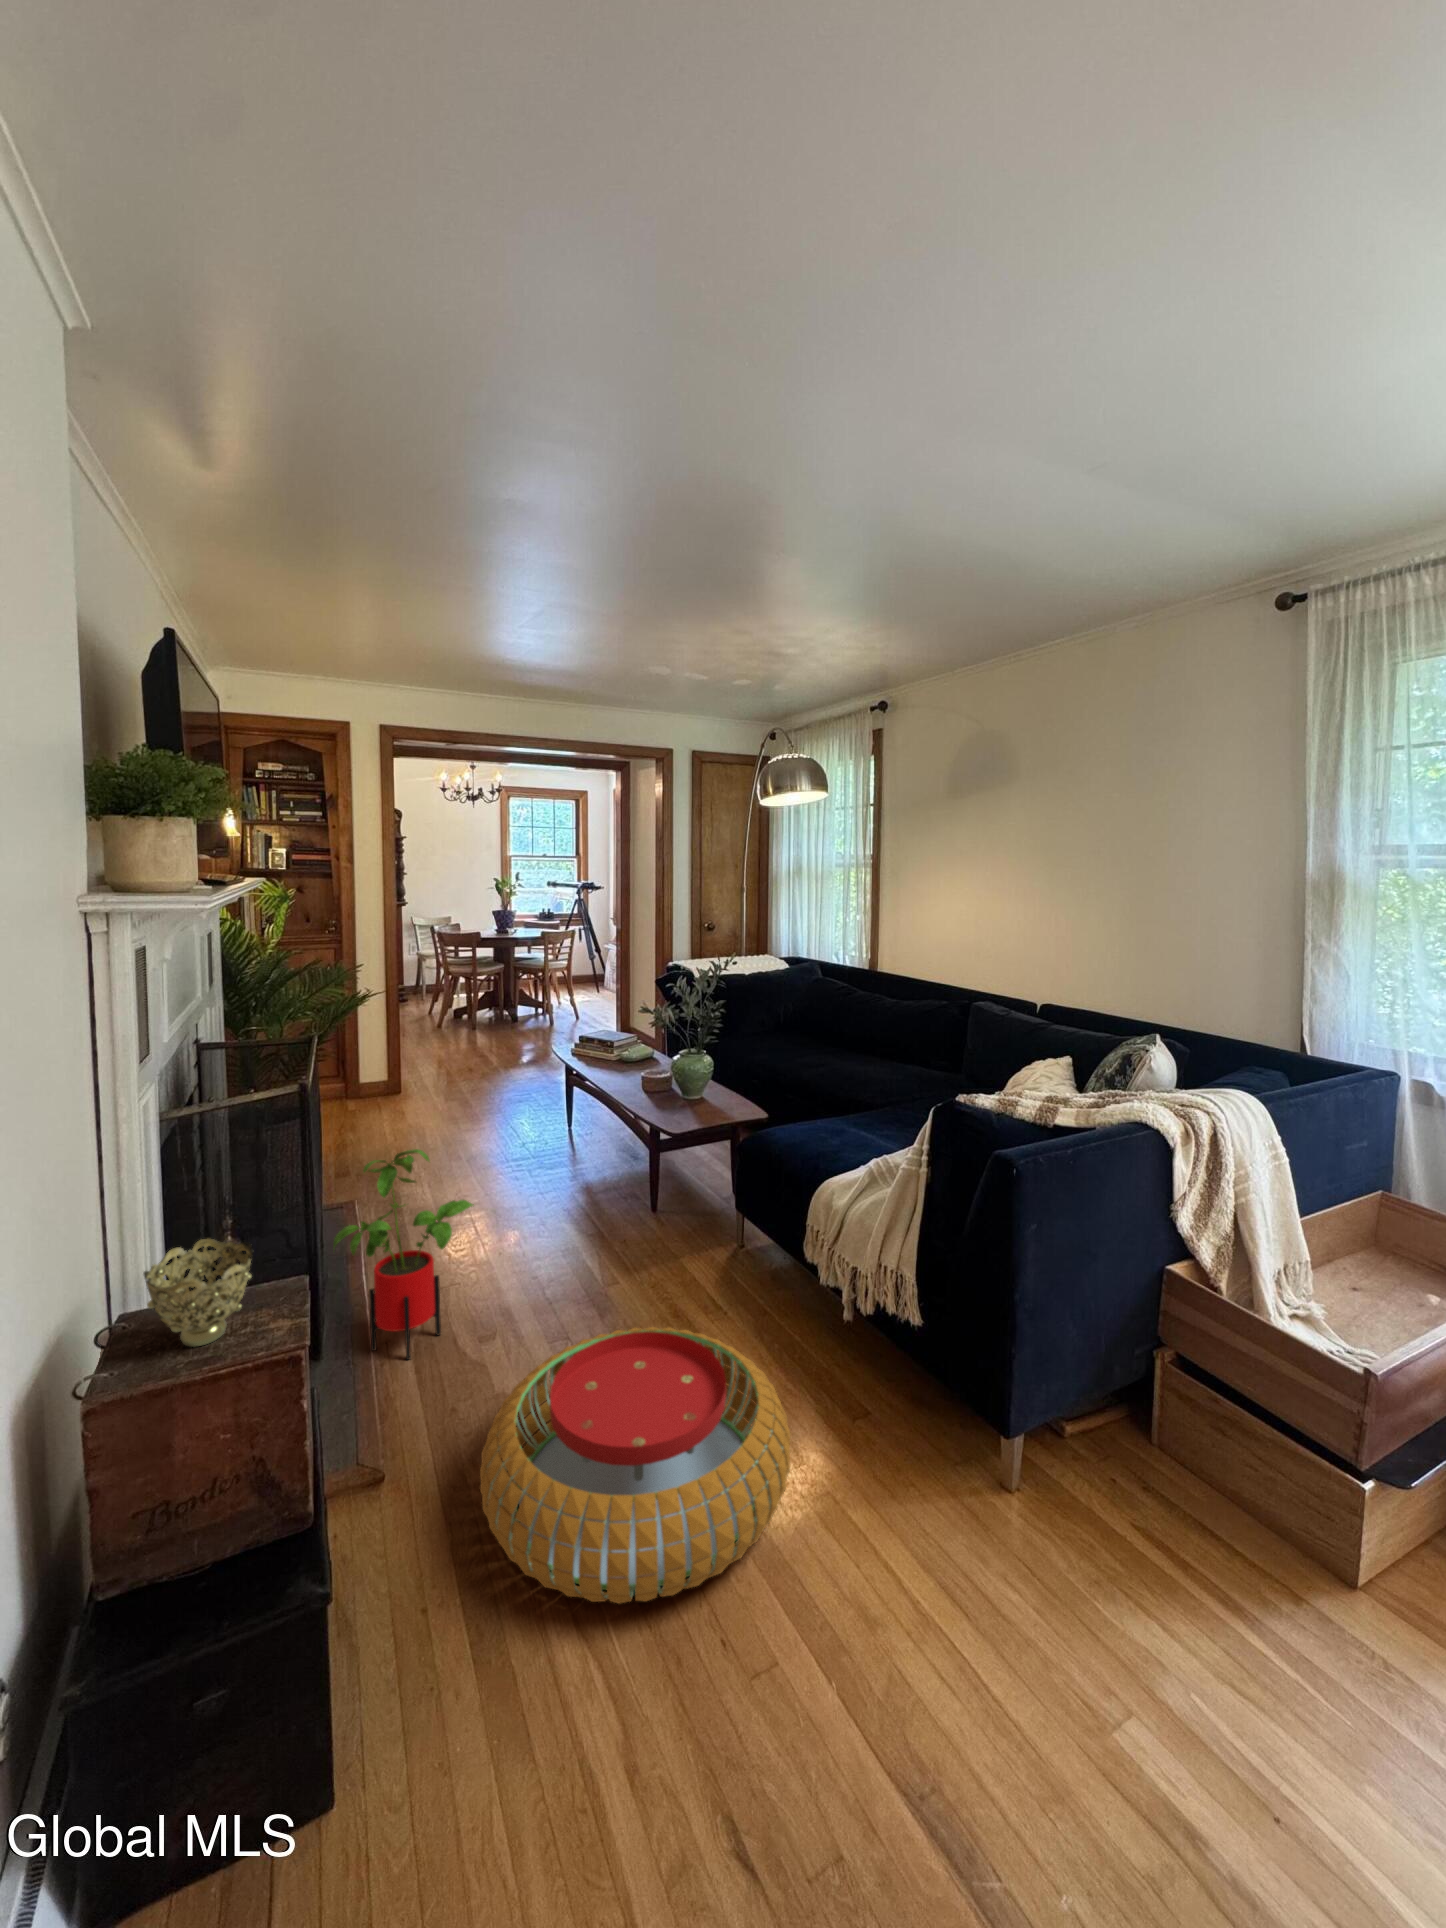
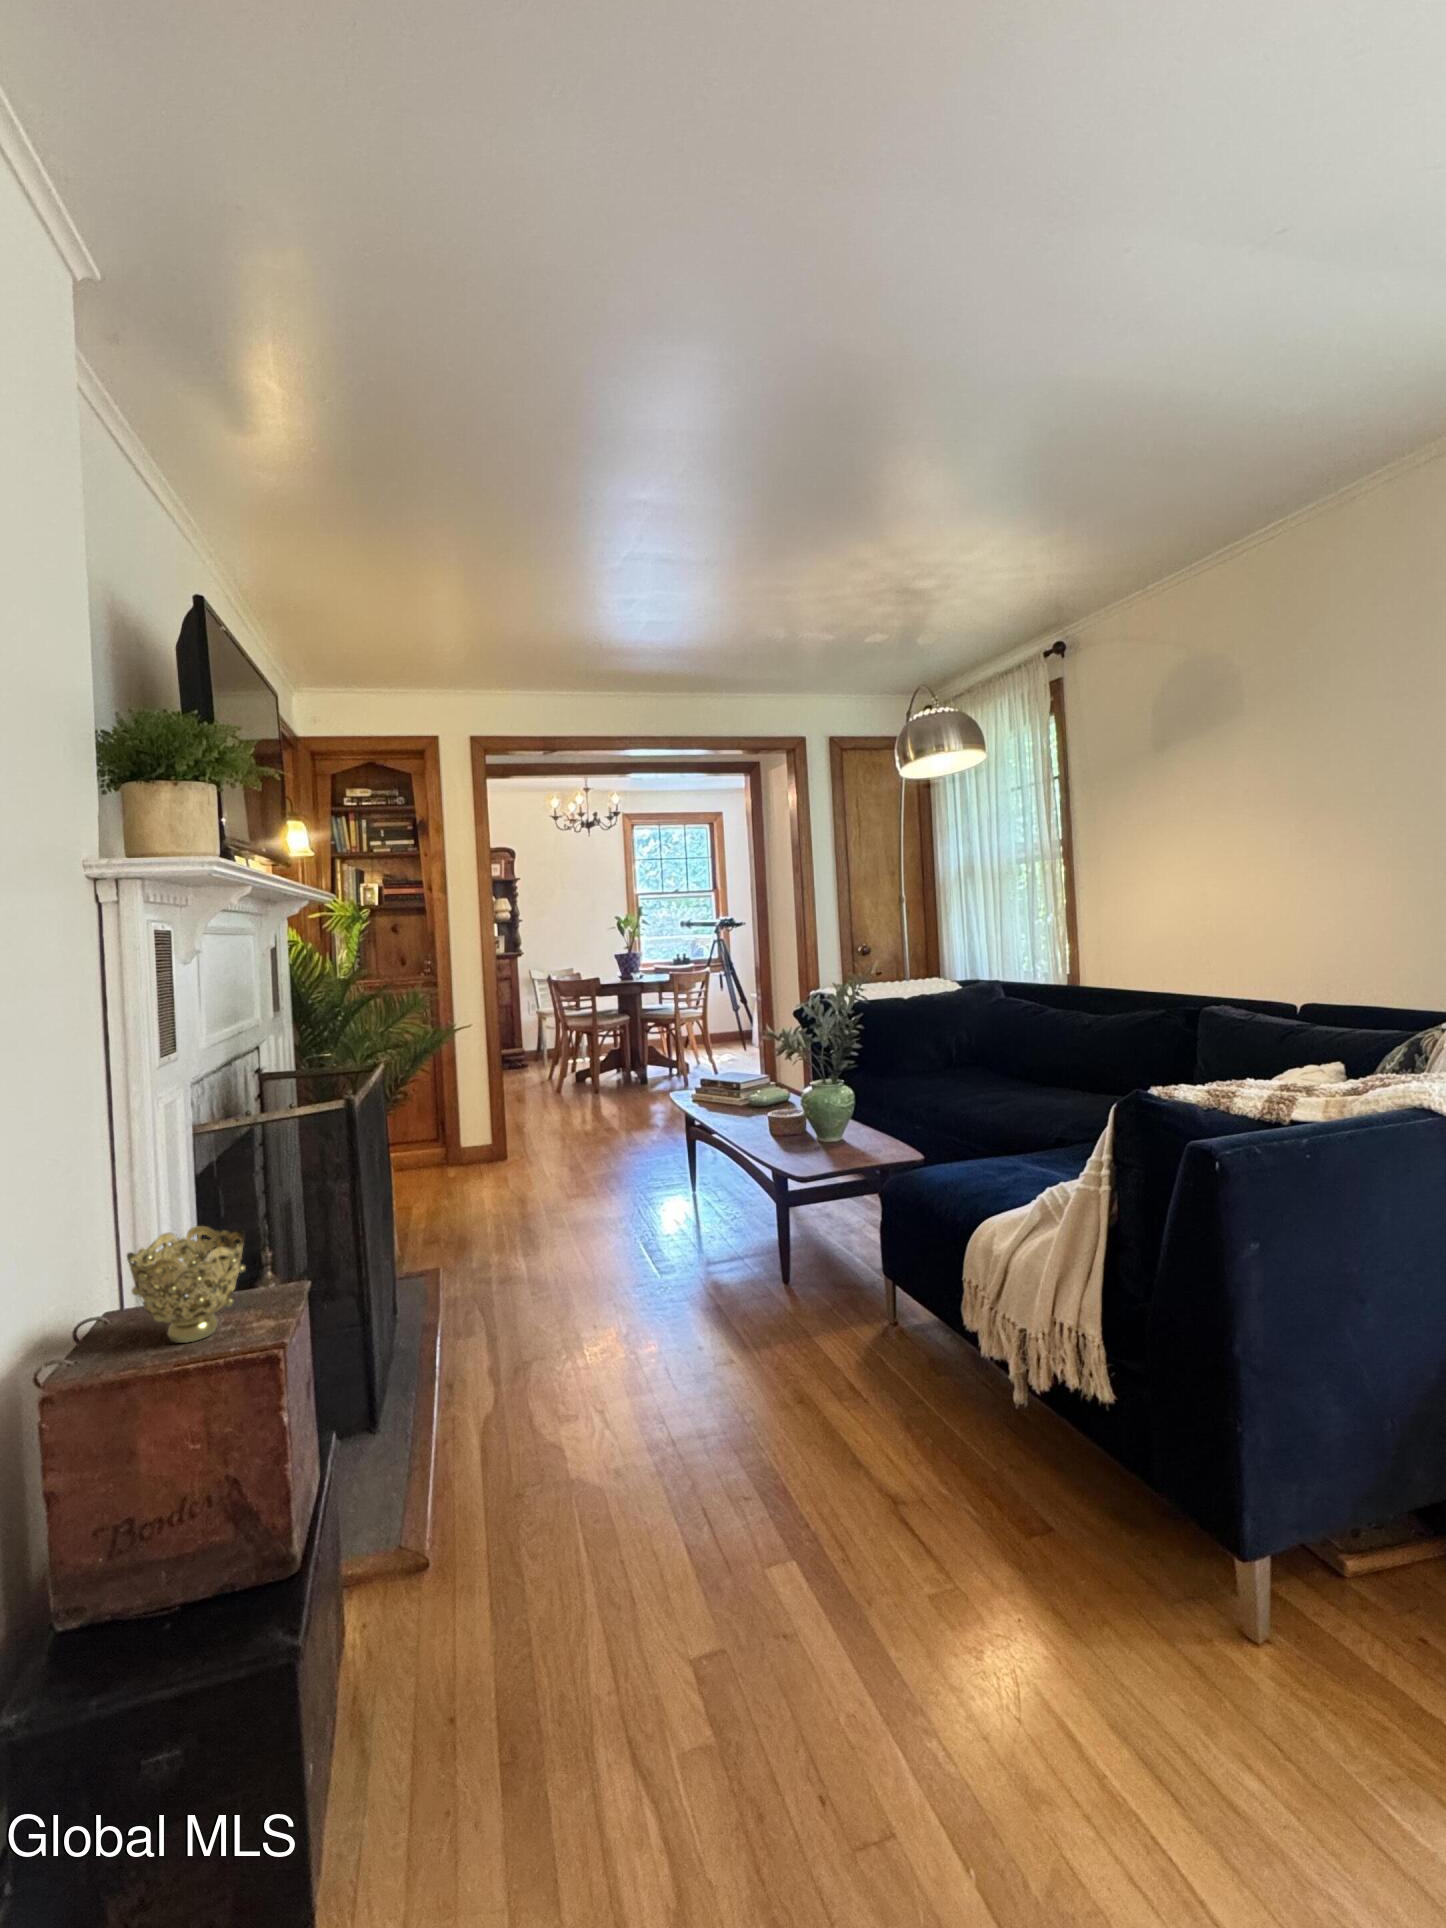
house plant: present [333,1149,473,1360] -> none [388,1185,550,1438]
pouf: present [480,1327,790,1603] -> none [530,1397,929,1728]

